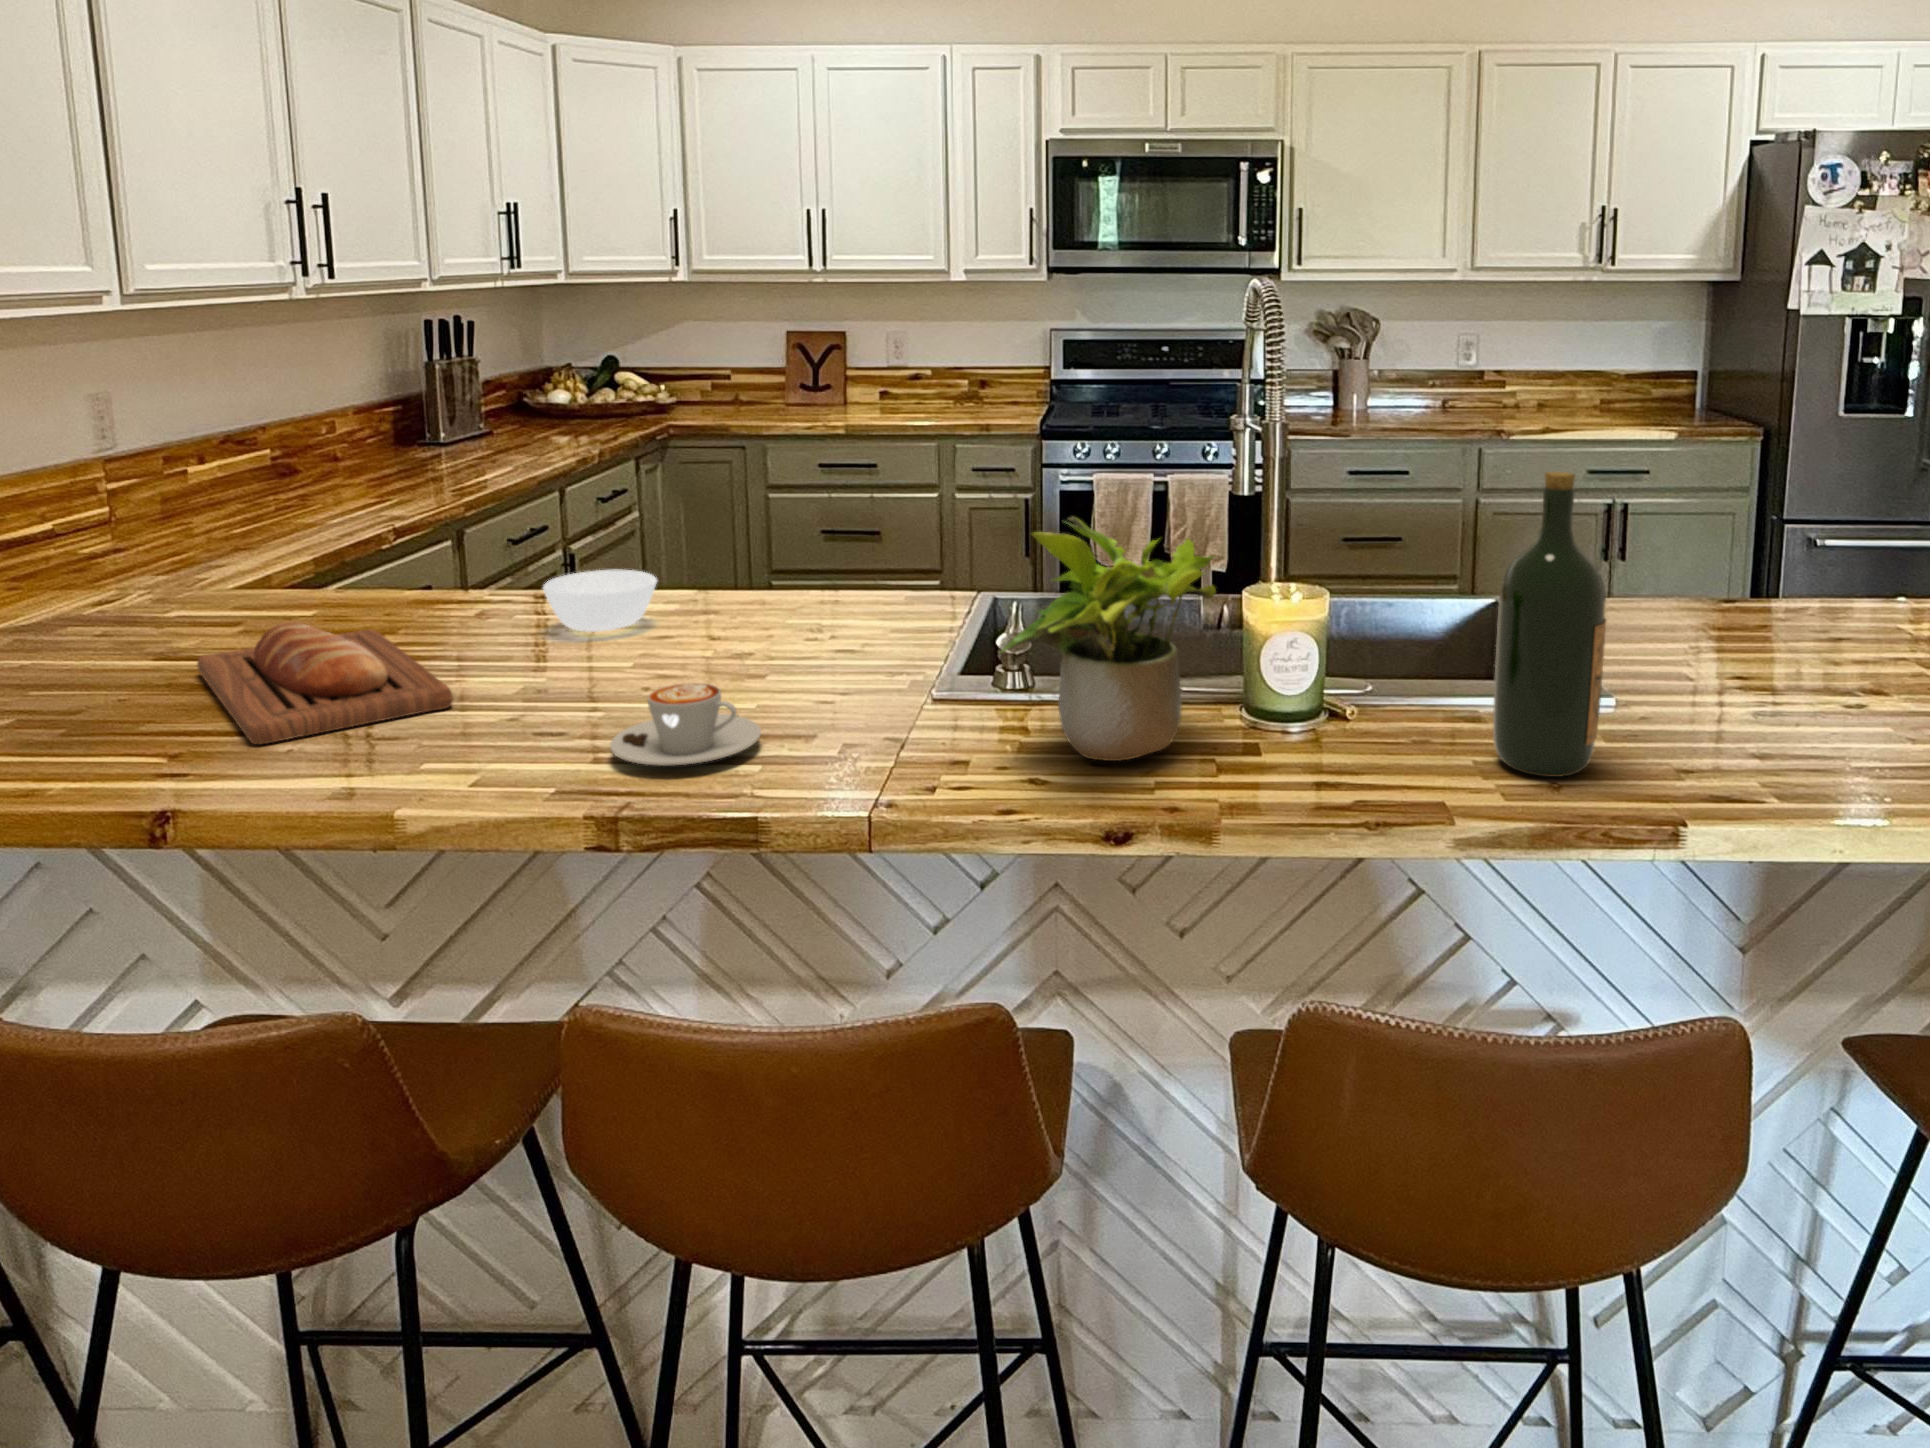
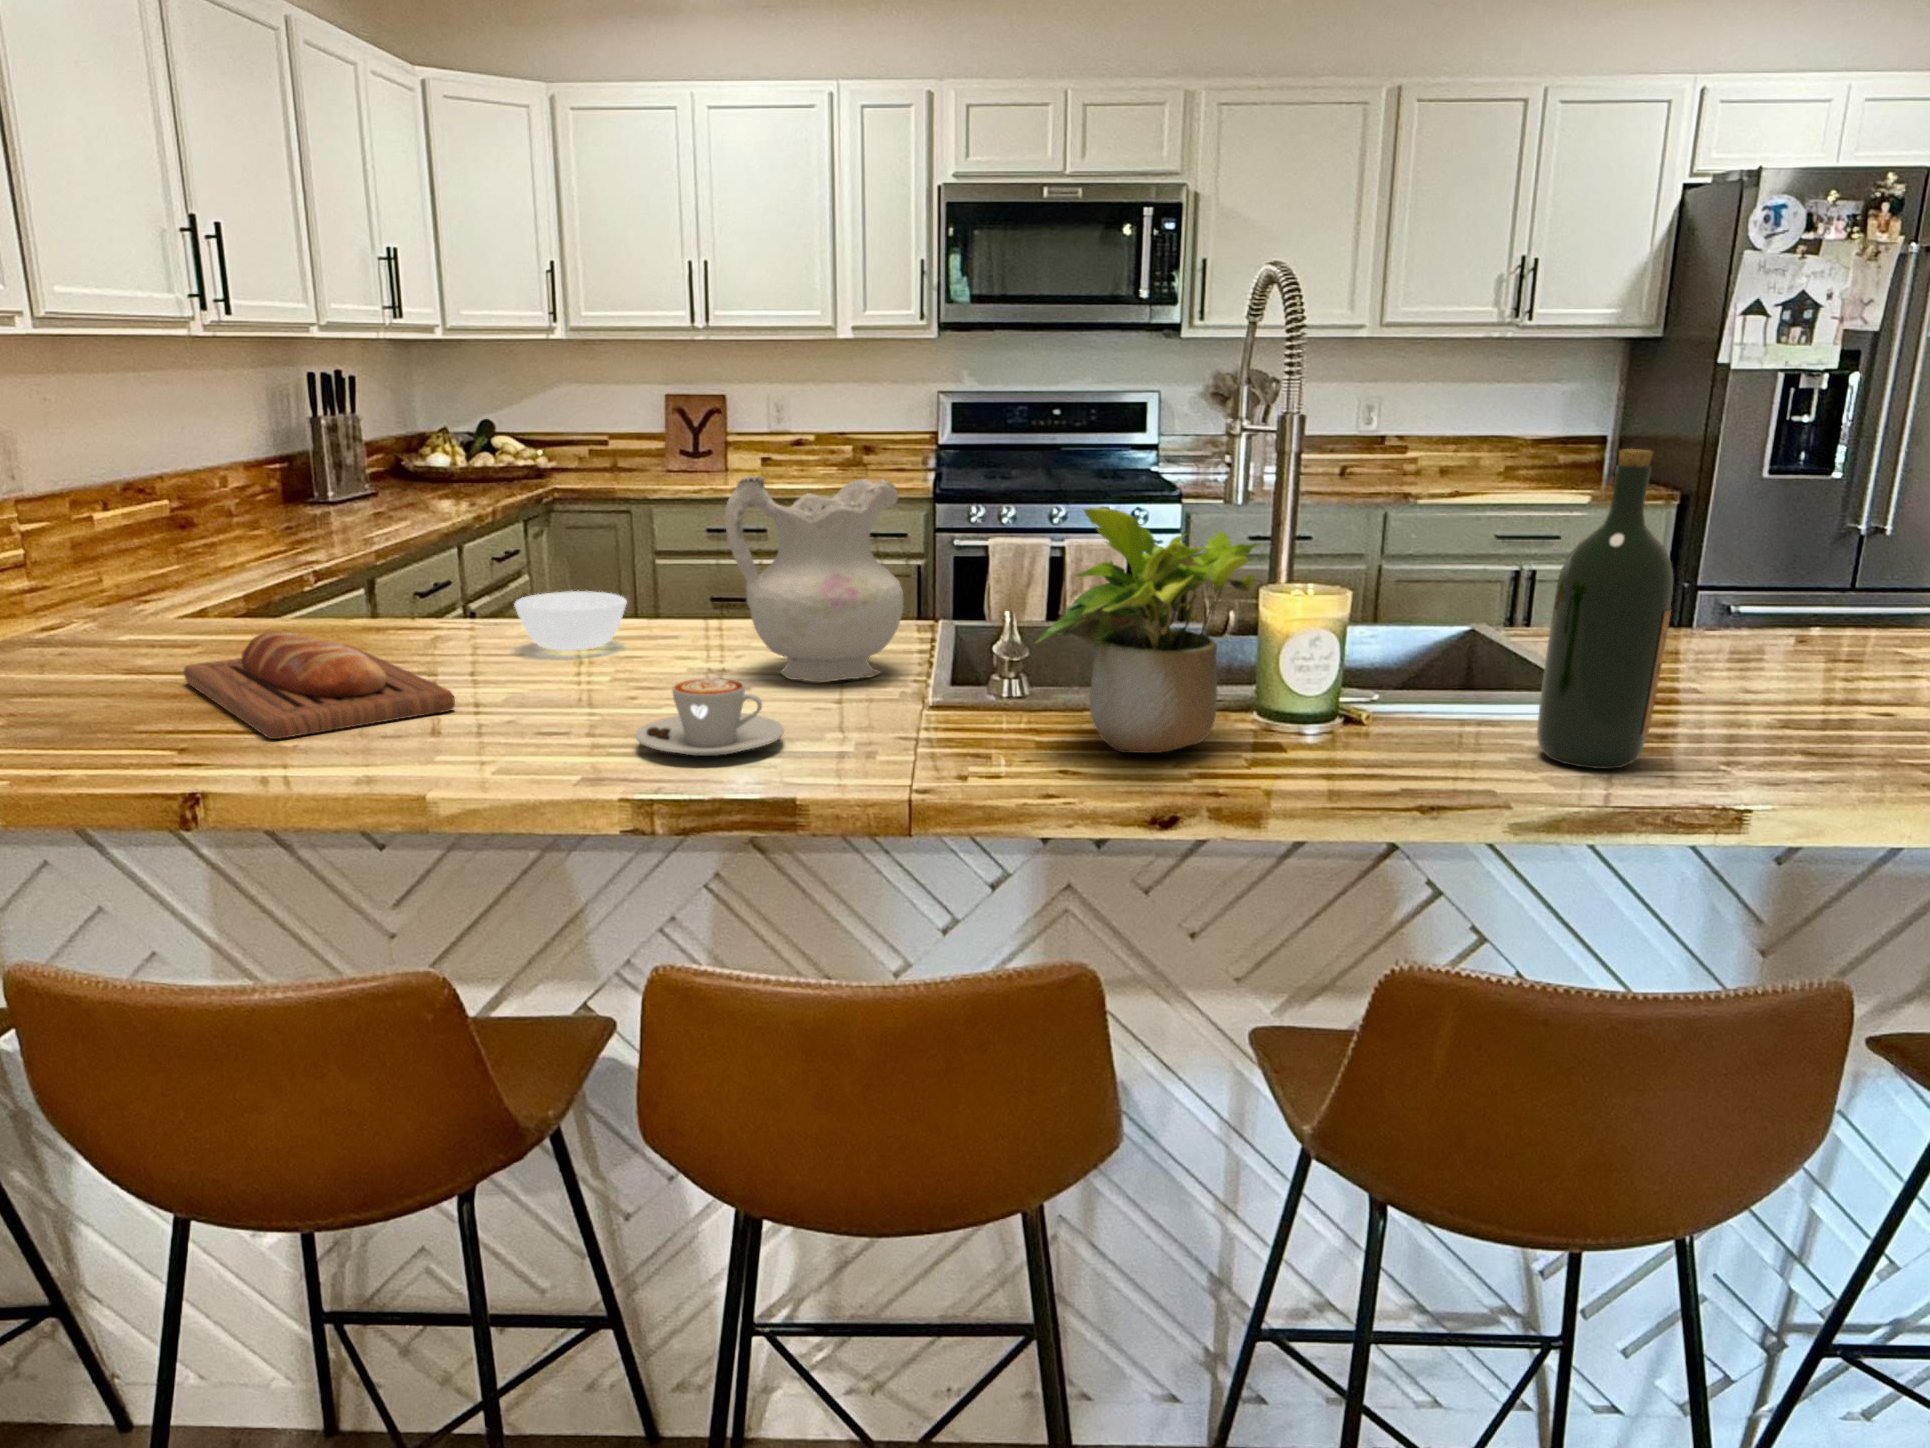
ceramic pitcher: none [735,470,915,671] -> present [725,476,903,682]

